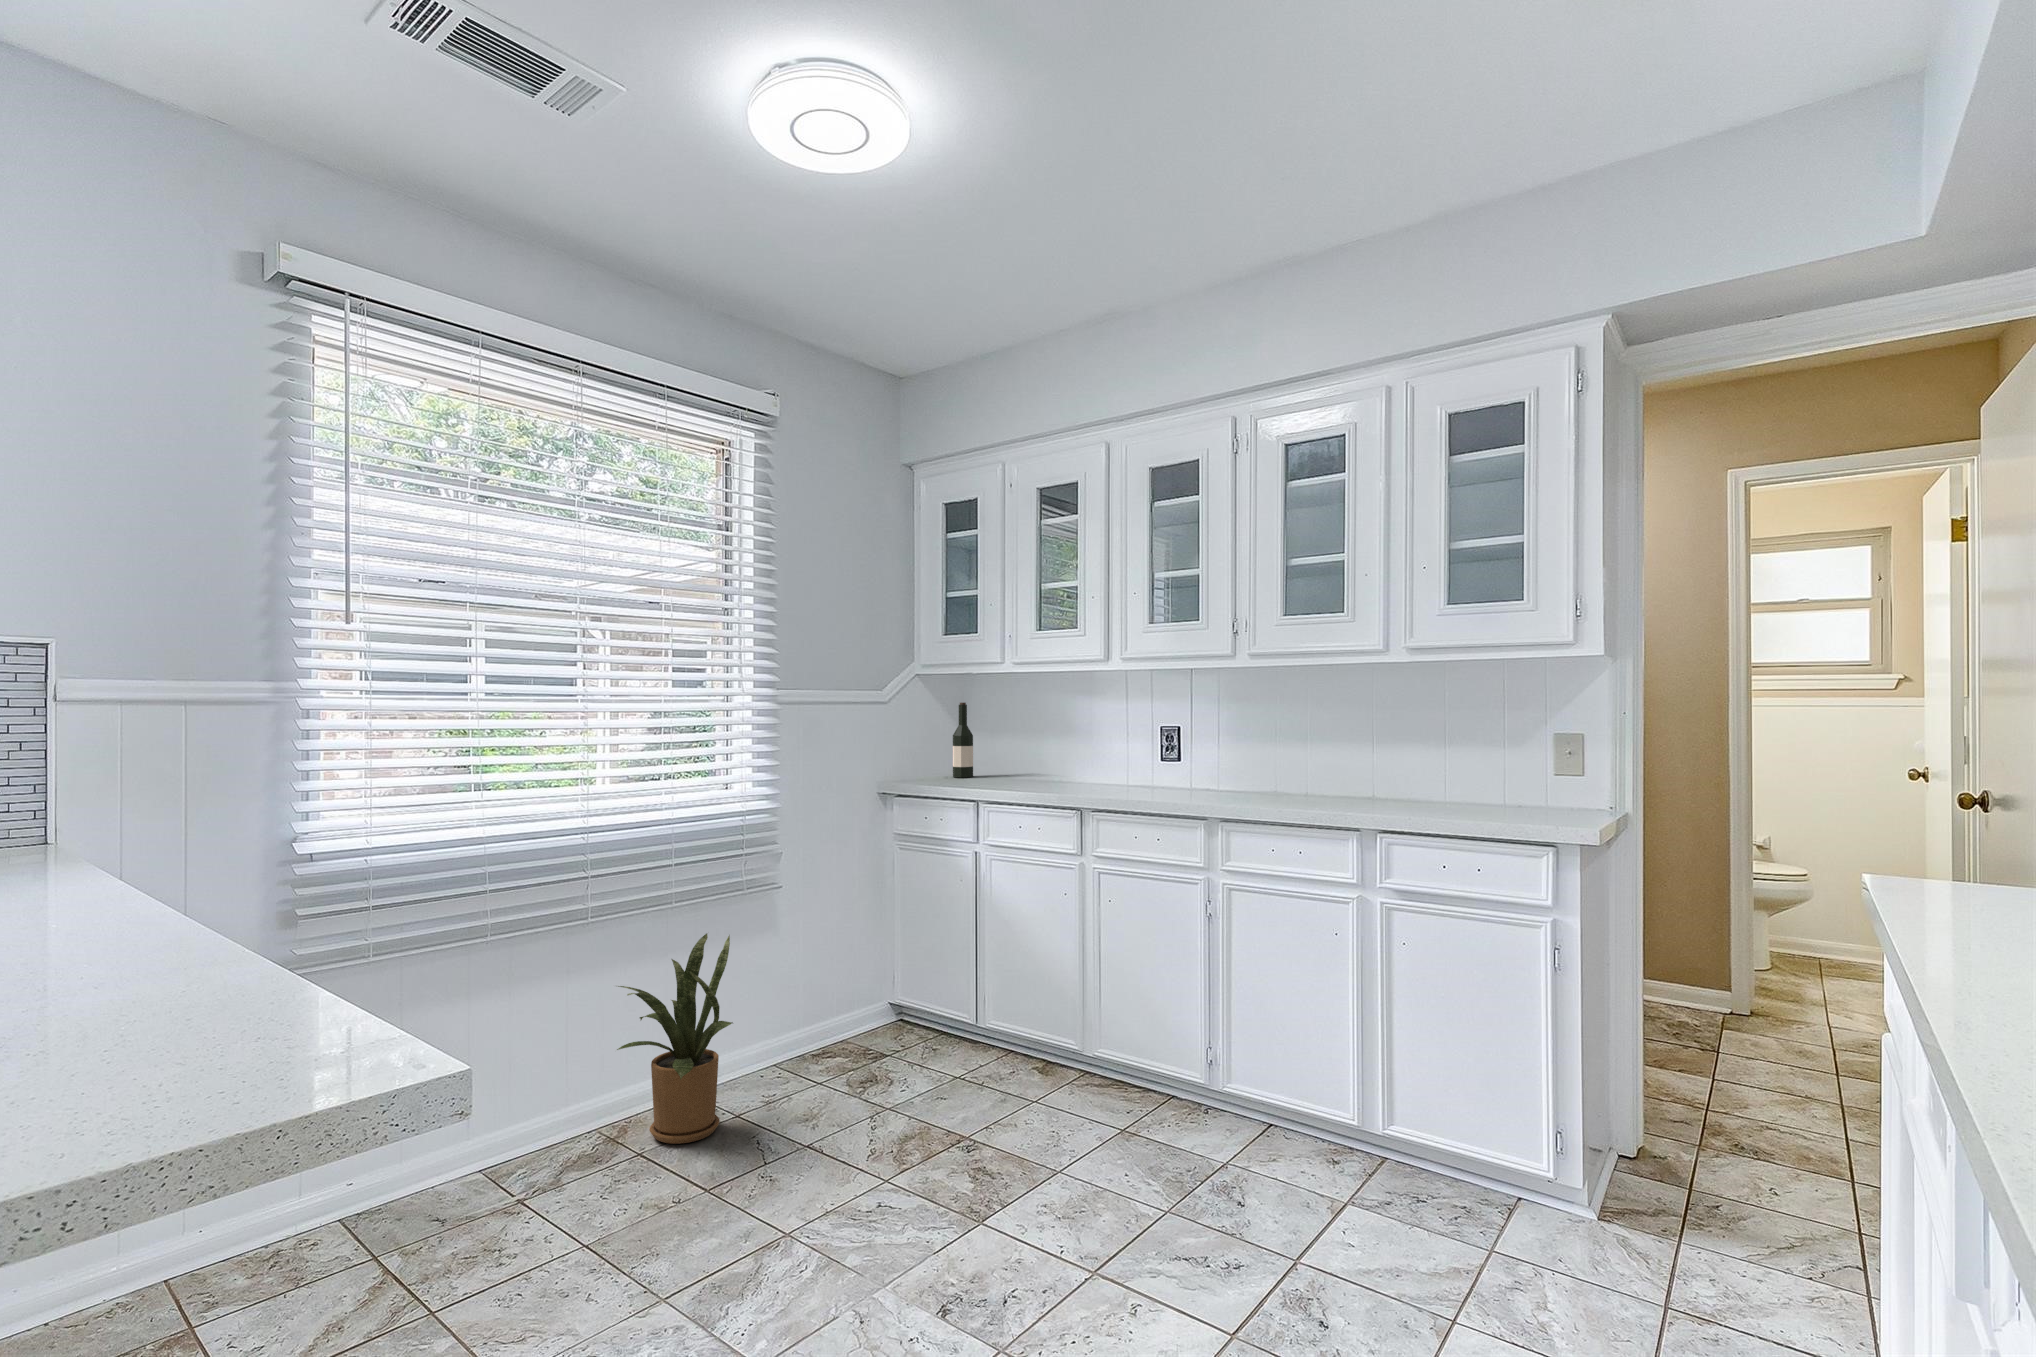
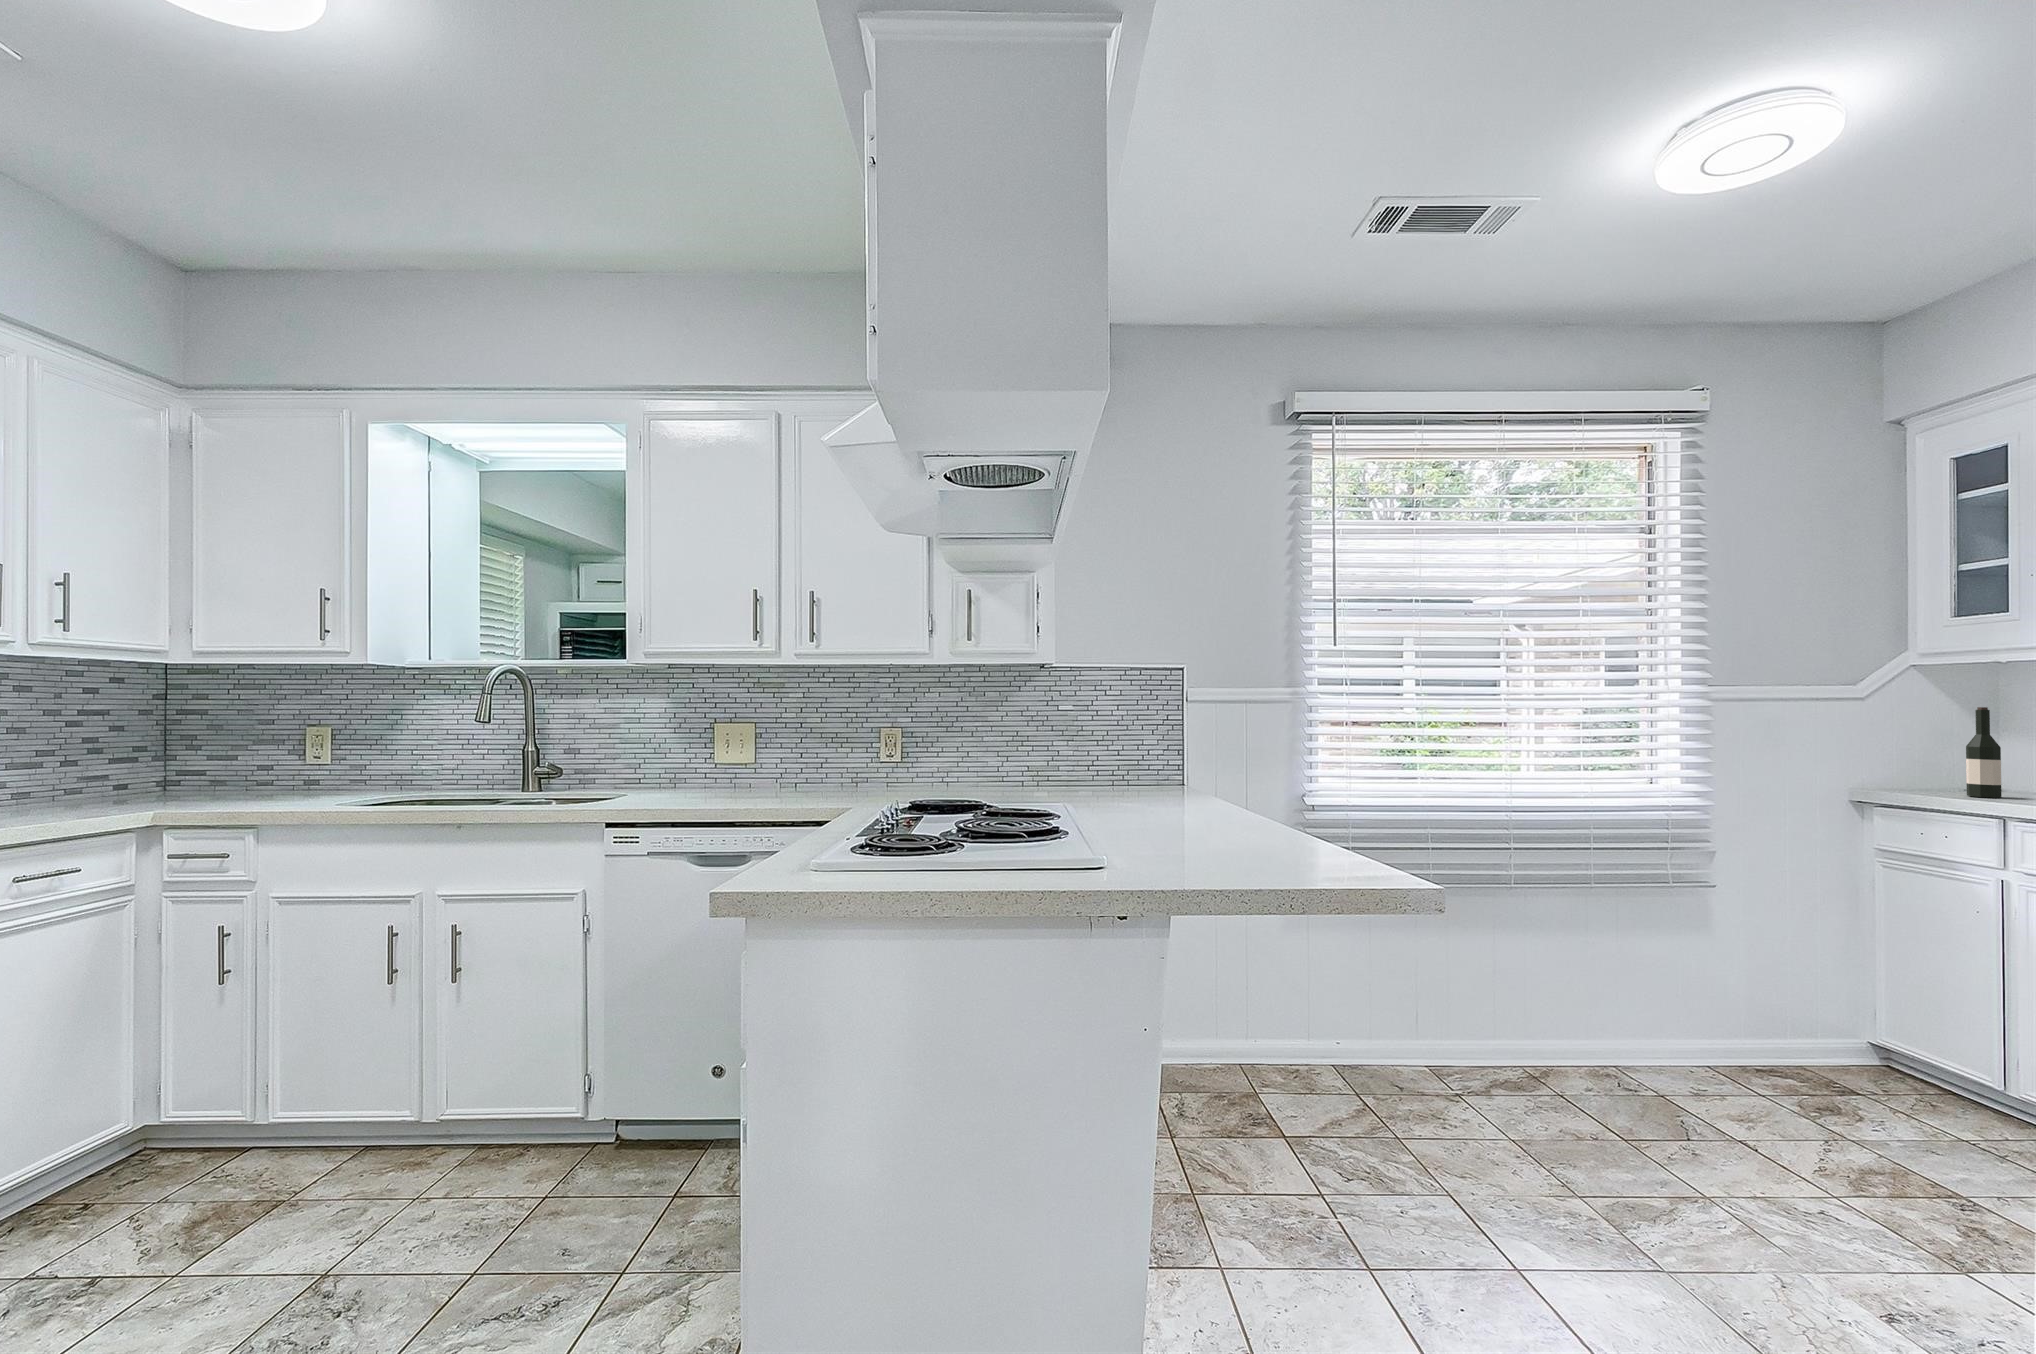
house plant: present [617,933,733,1144] -> none [1536,914,1661,1102]

